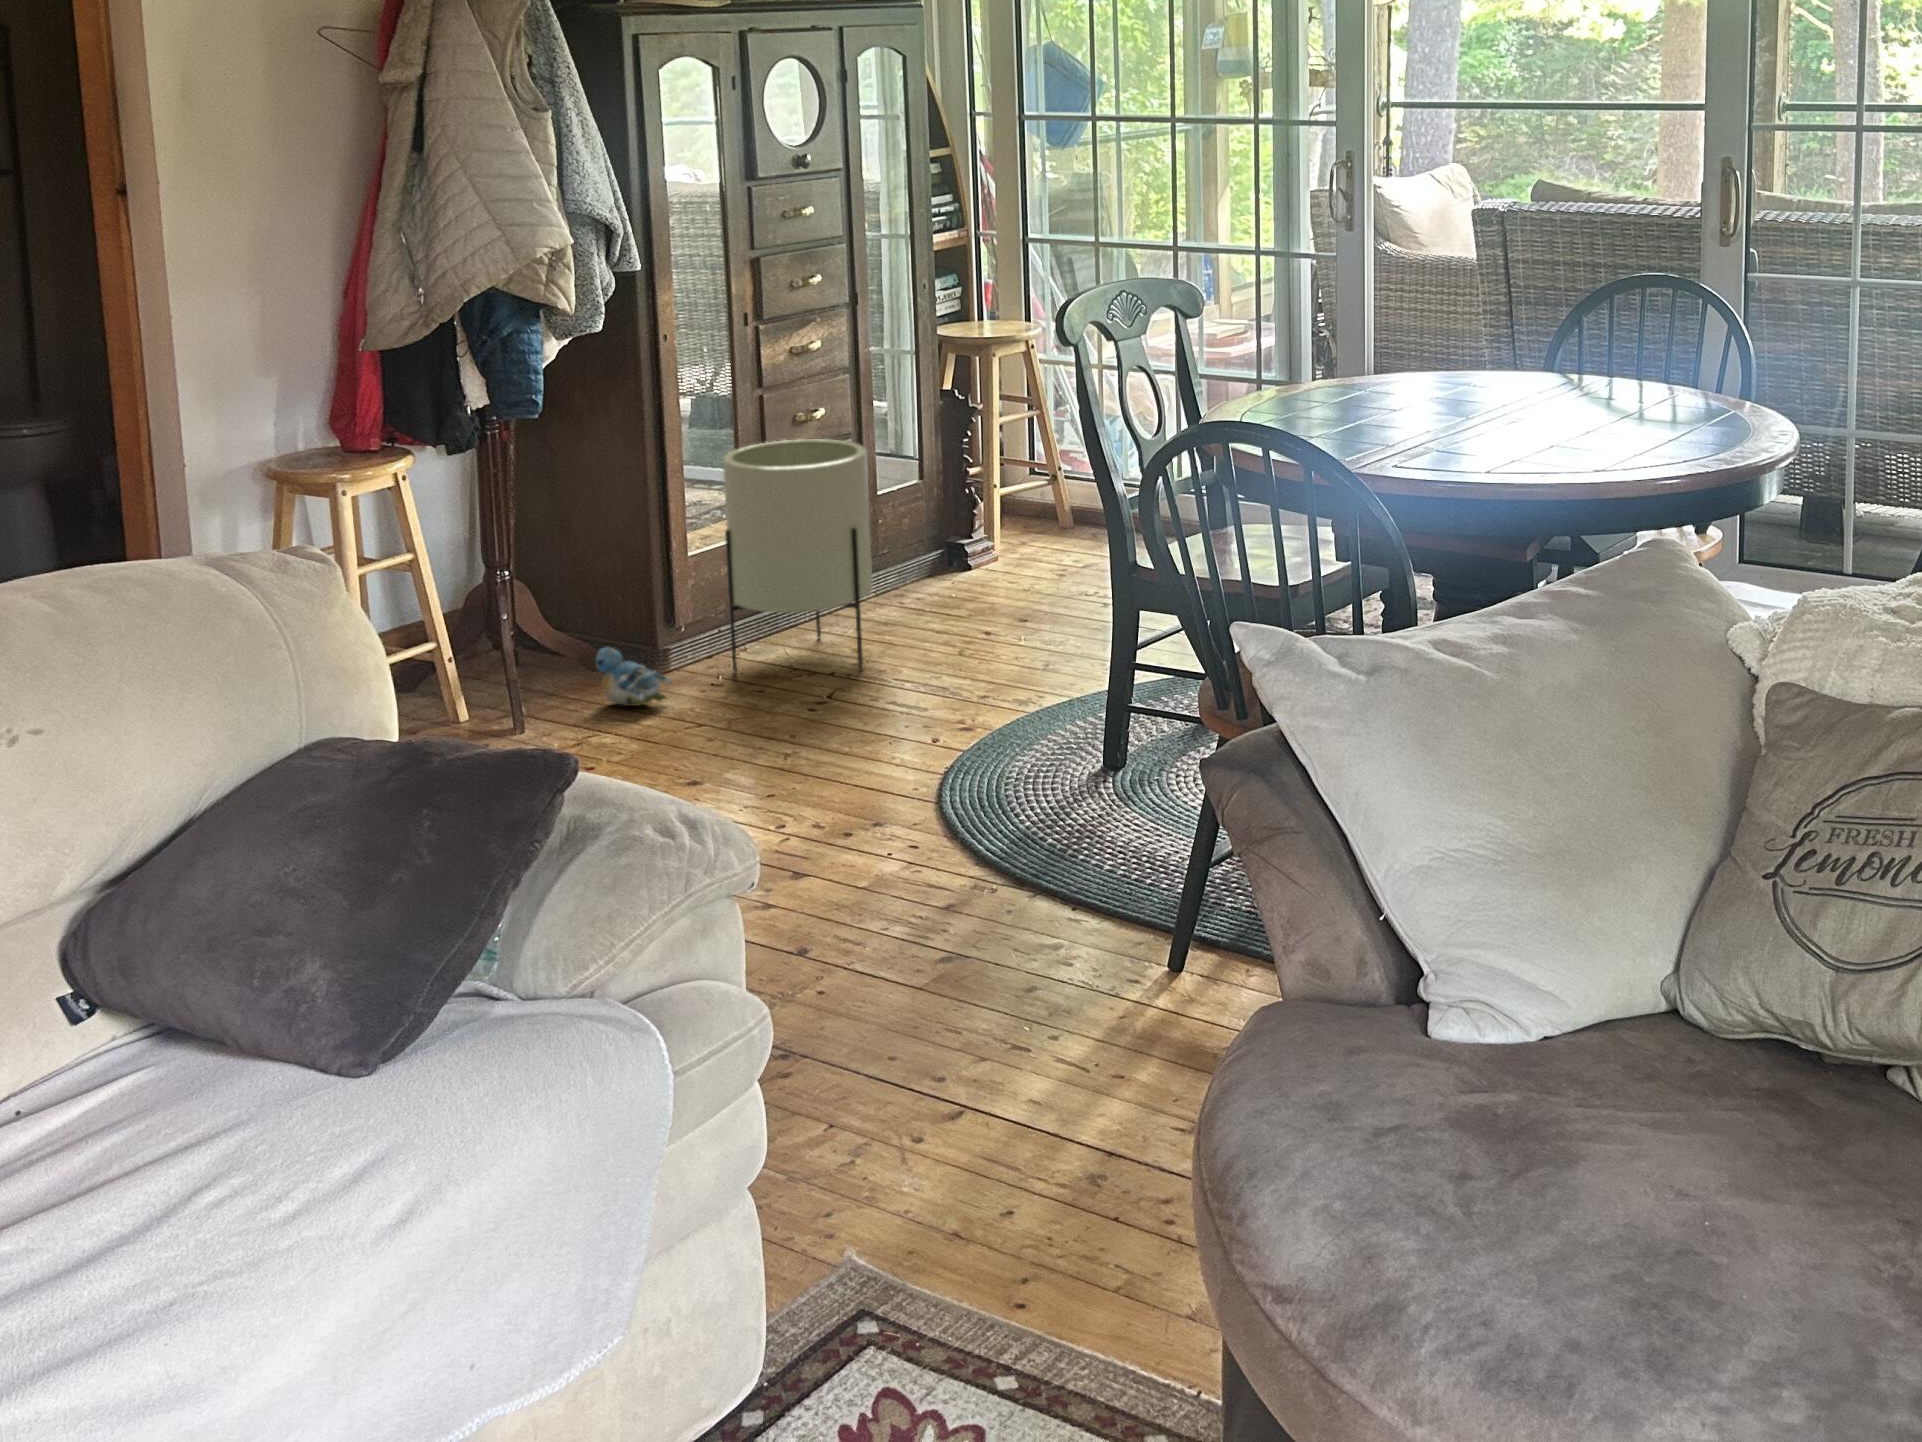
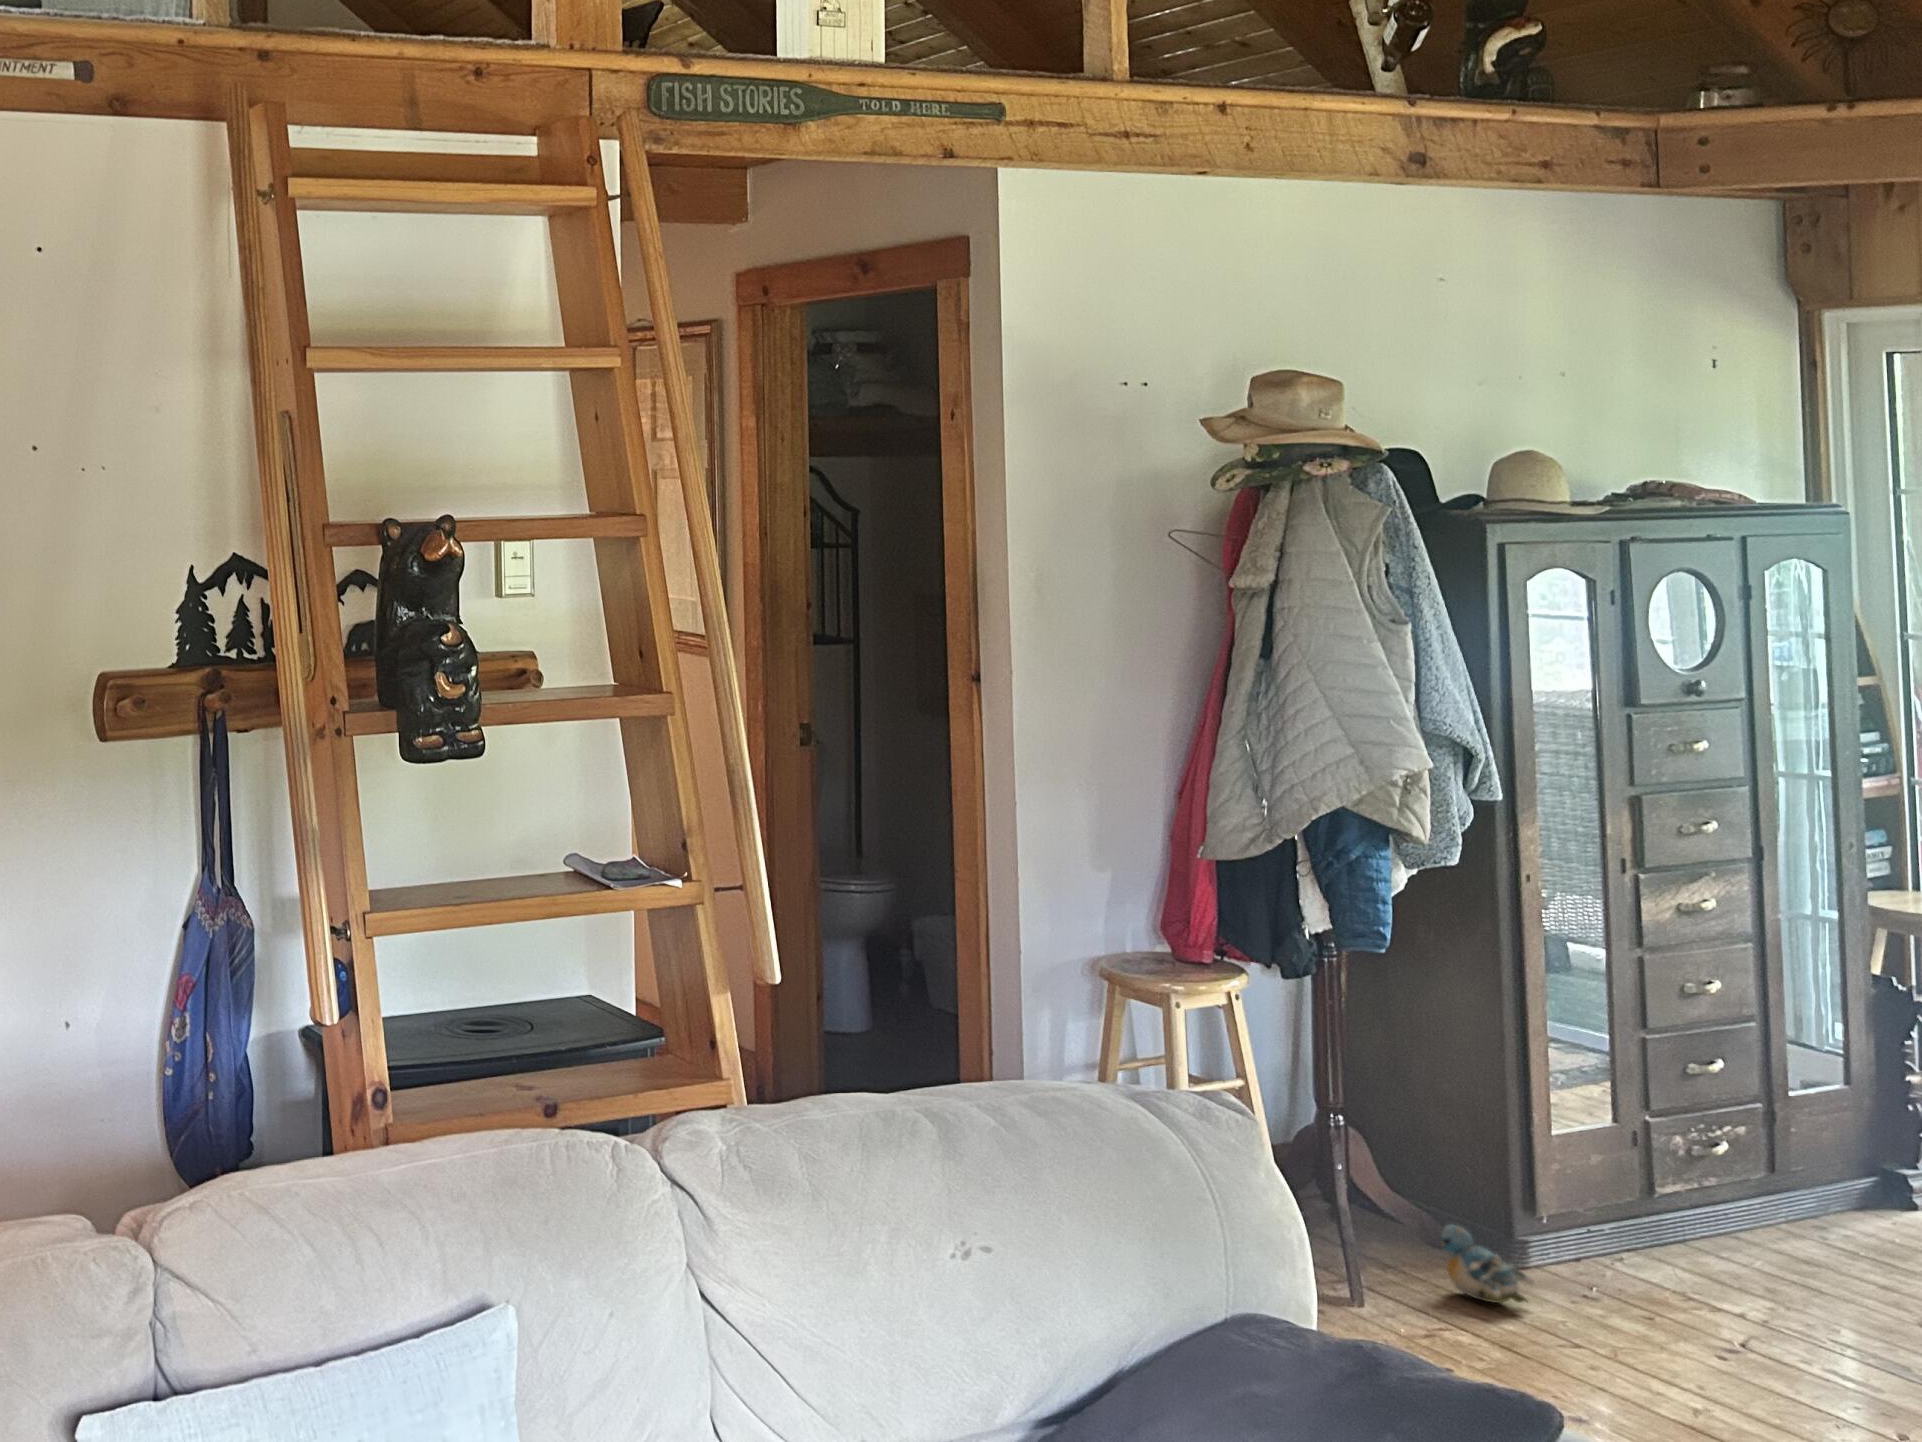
planter: present [723,439,873,672] -> none [1597,1016,1796,1323]

